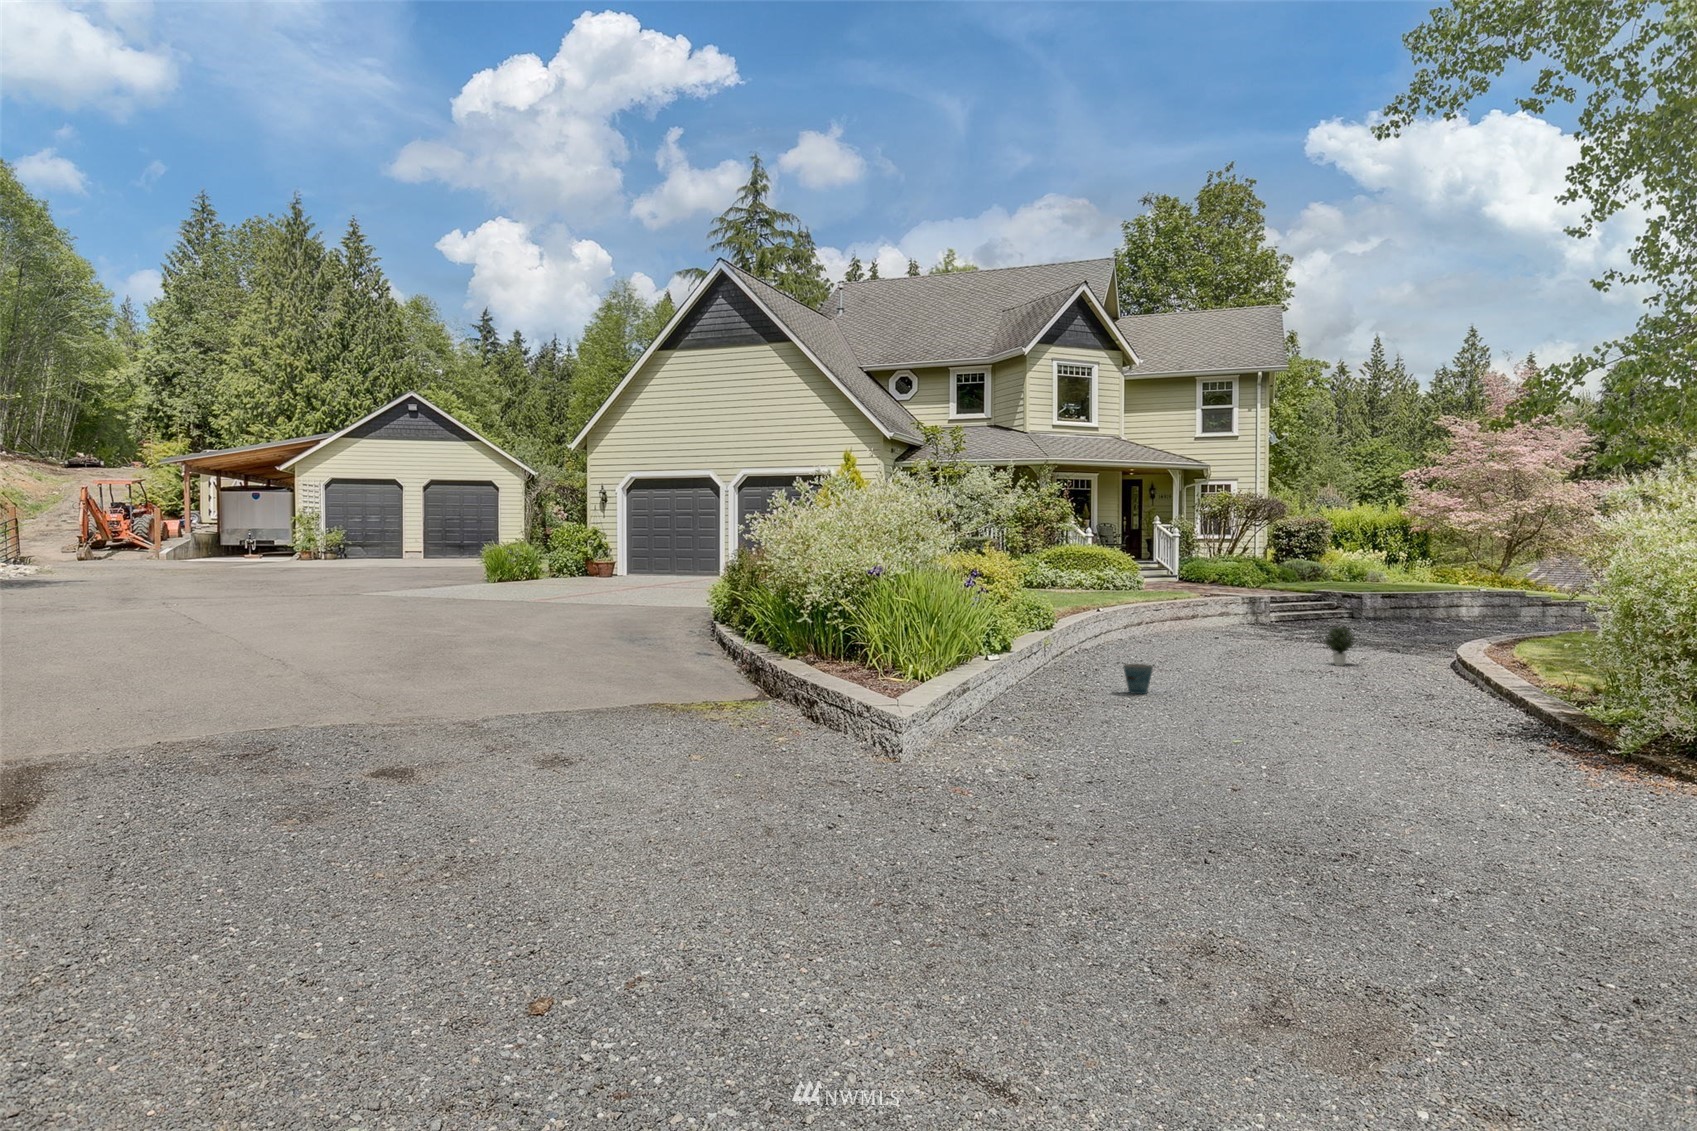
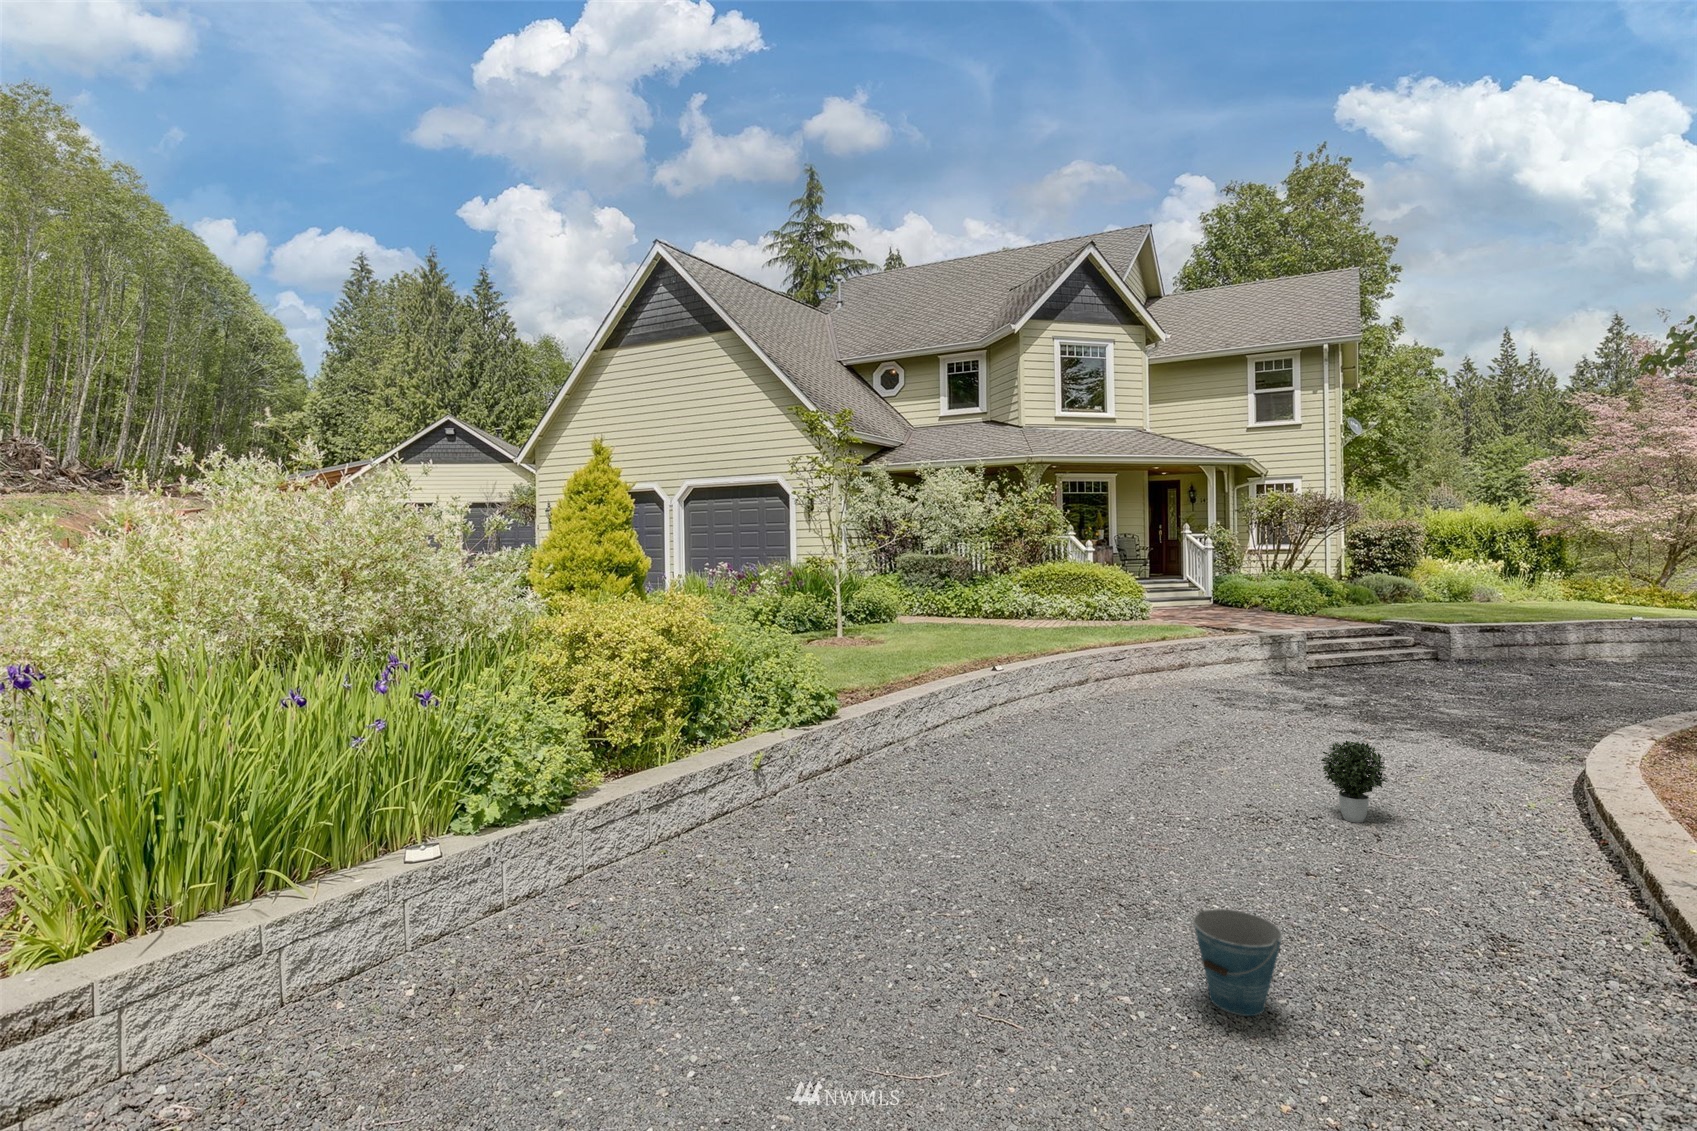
bucket: present [1123,664,1153,694] -> present [1191,909,1282,1016]

